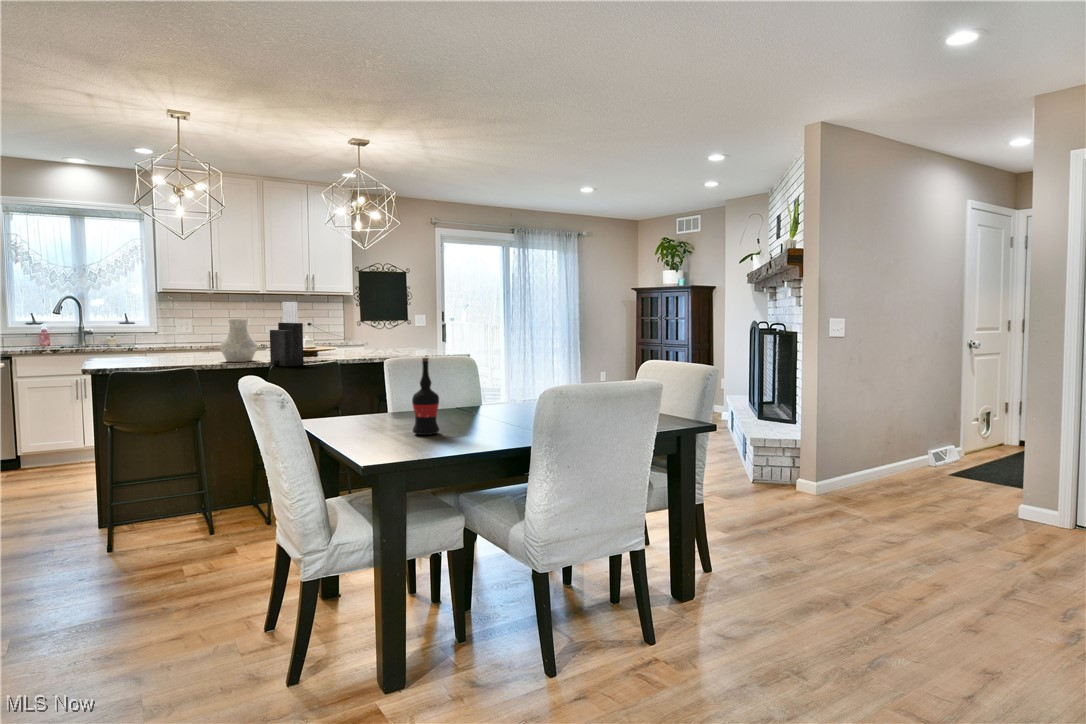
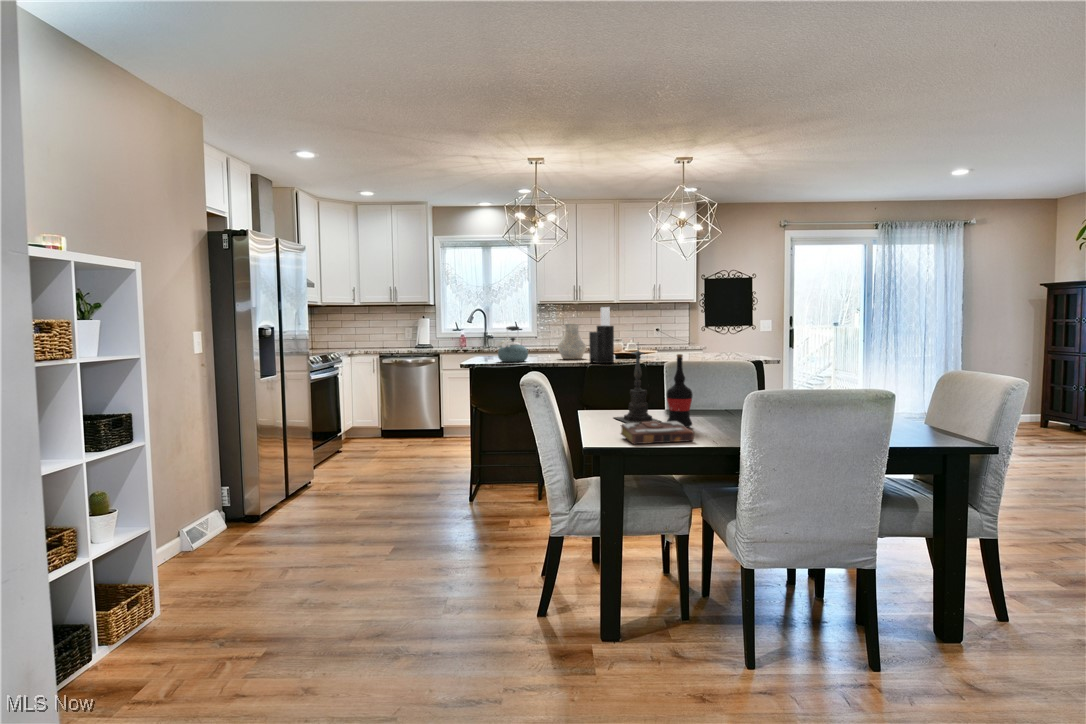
kettle: none [139,323,184,368] -> present [498,326,528,362]
candle holder: none [342,344,402,435] -> present [614,349,661,423]
book: none [380,429,460,458] -> present [621,421,694,444]

